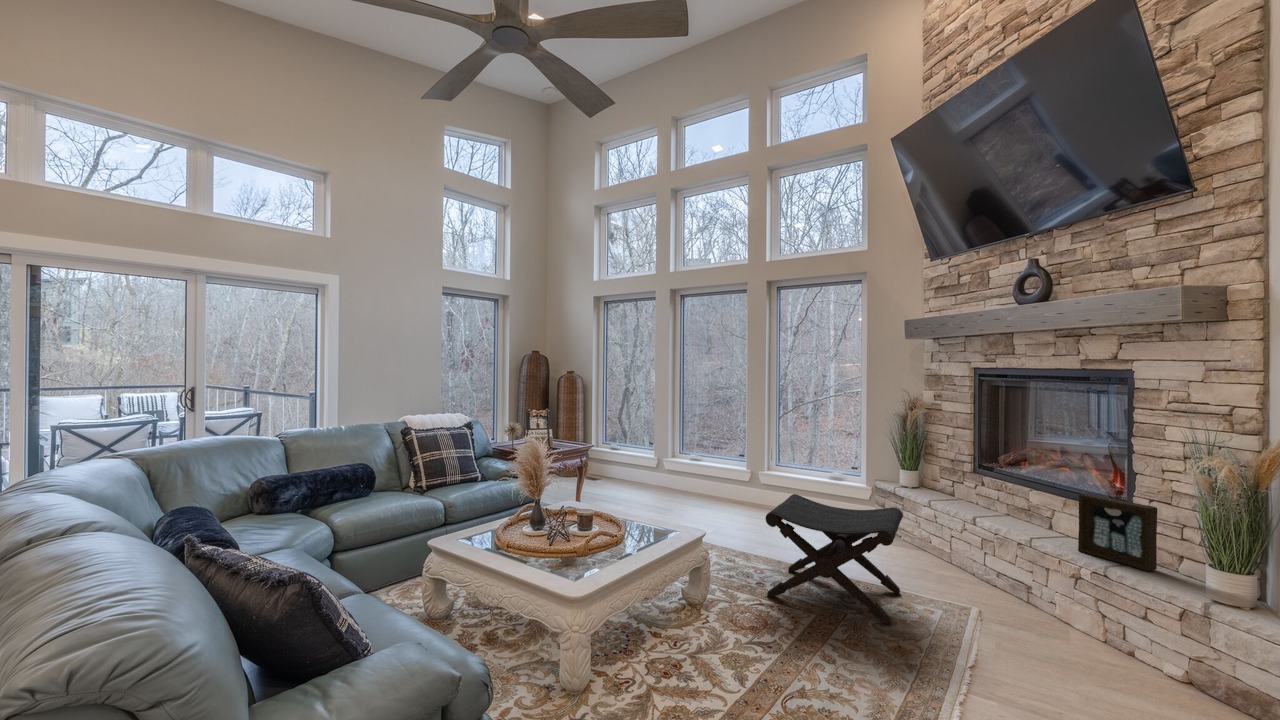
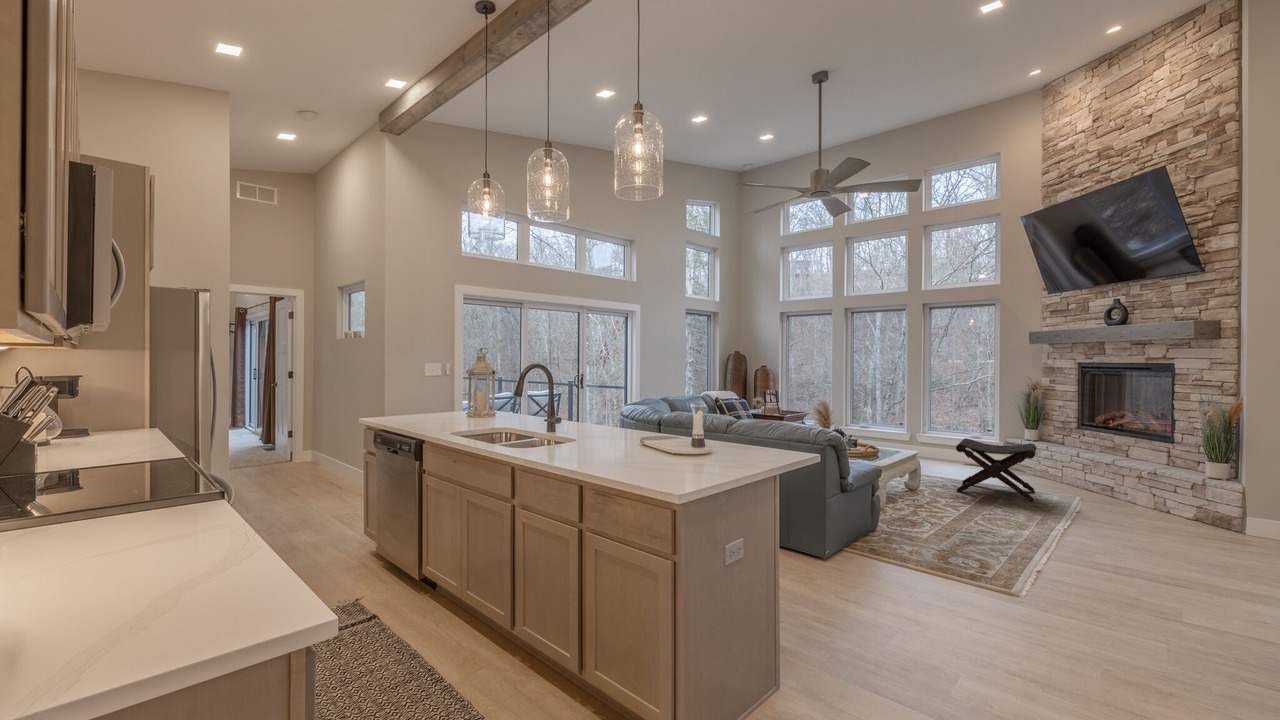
picture frame: present [1078,493,1157,571] -> none [1141,433,1184,470]

